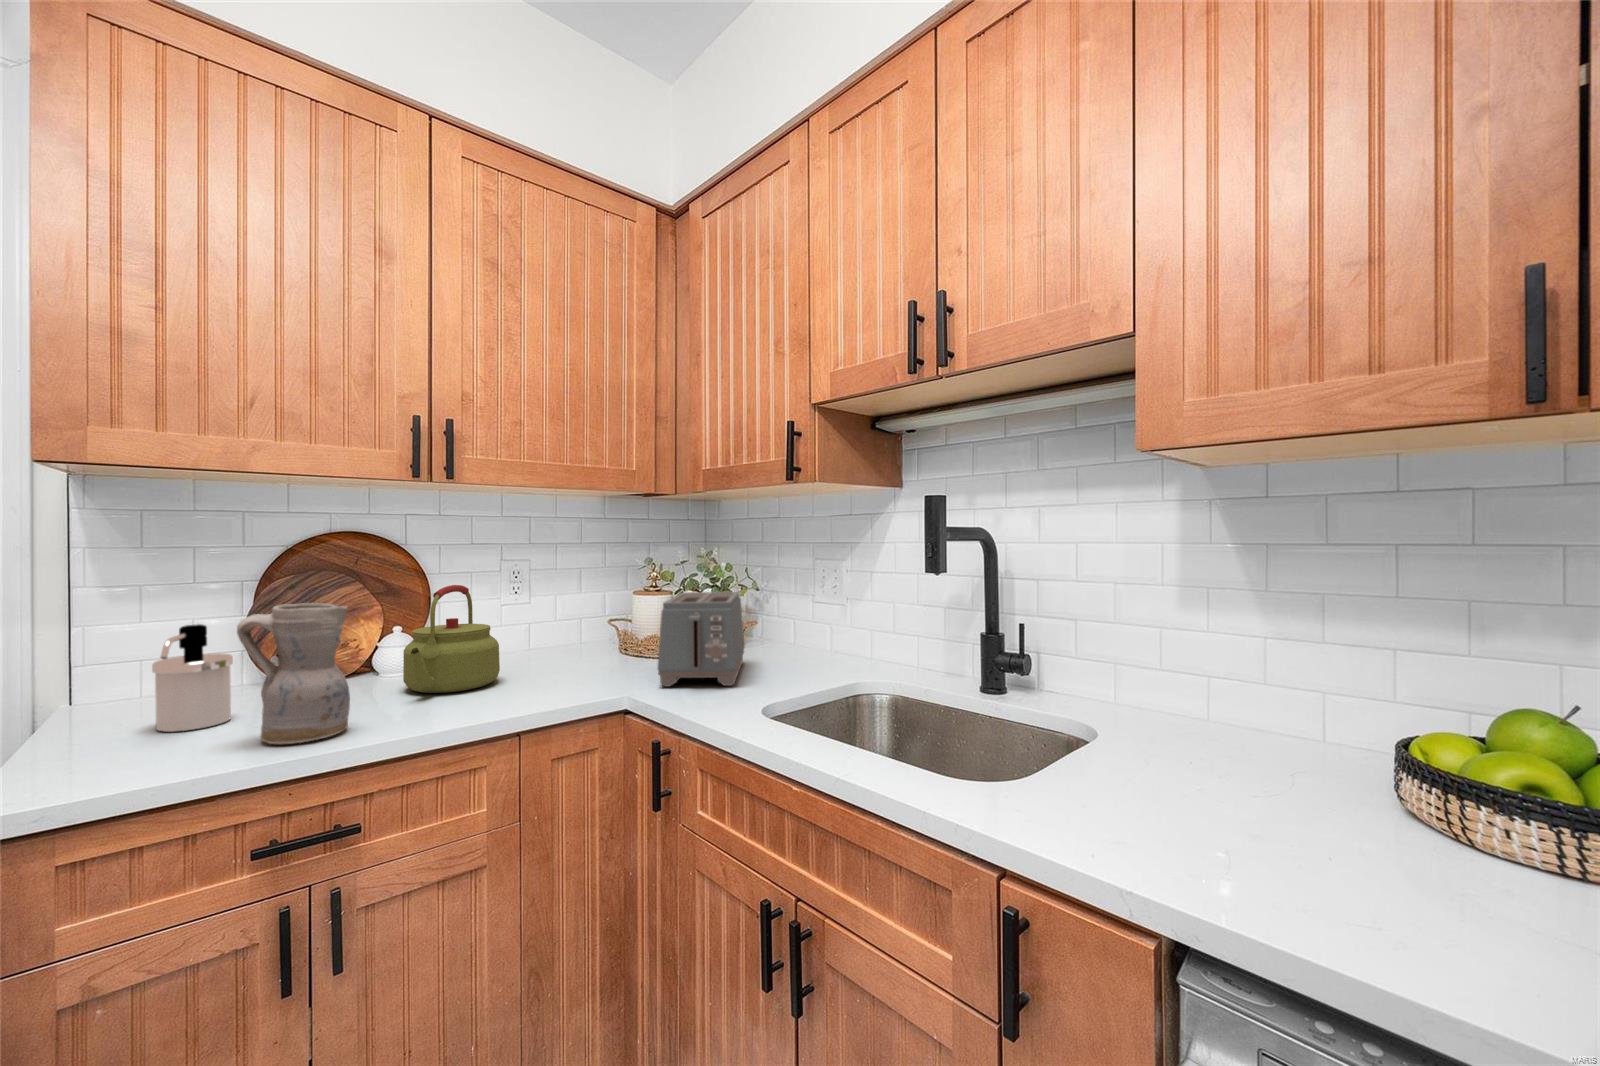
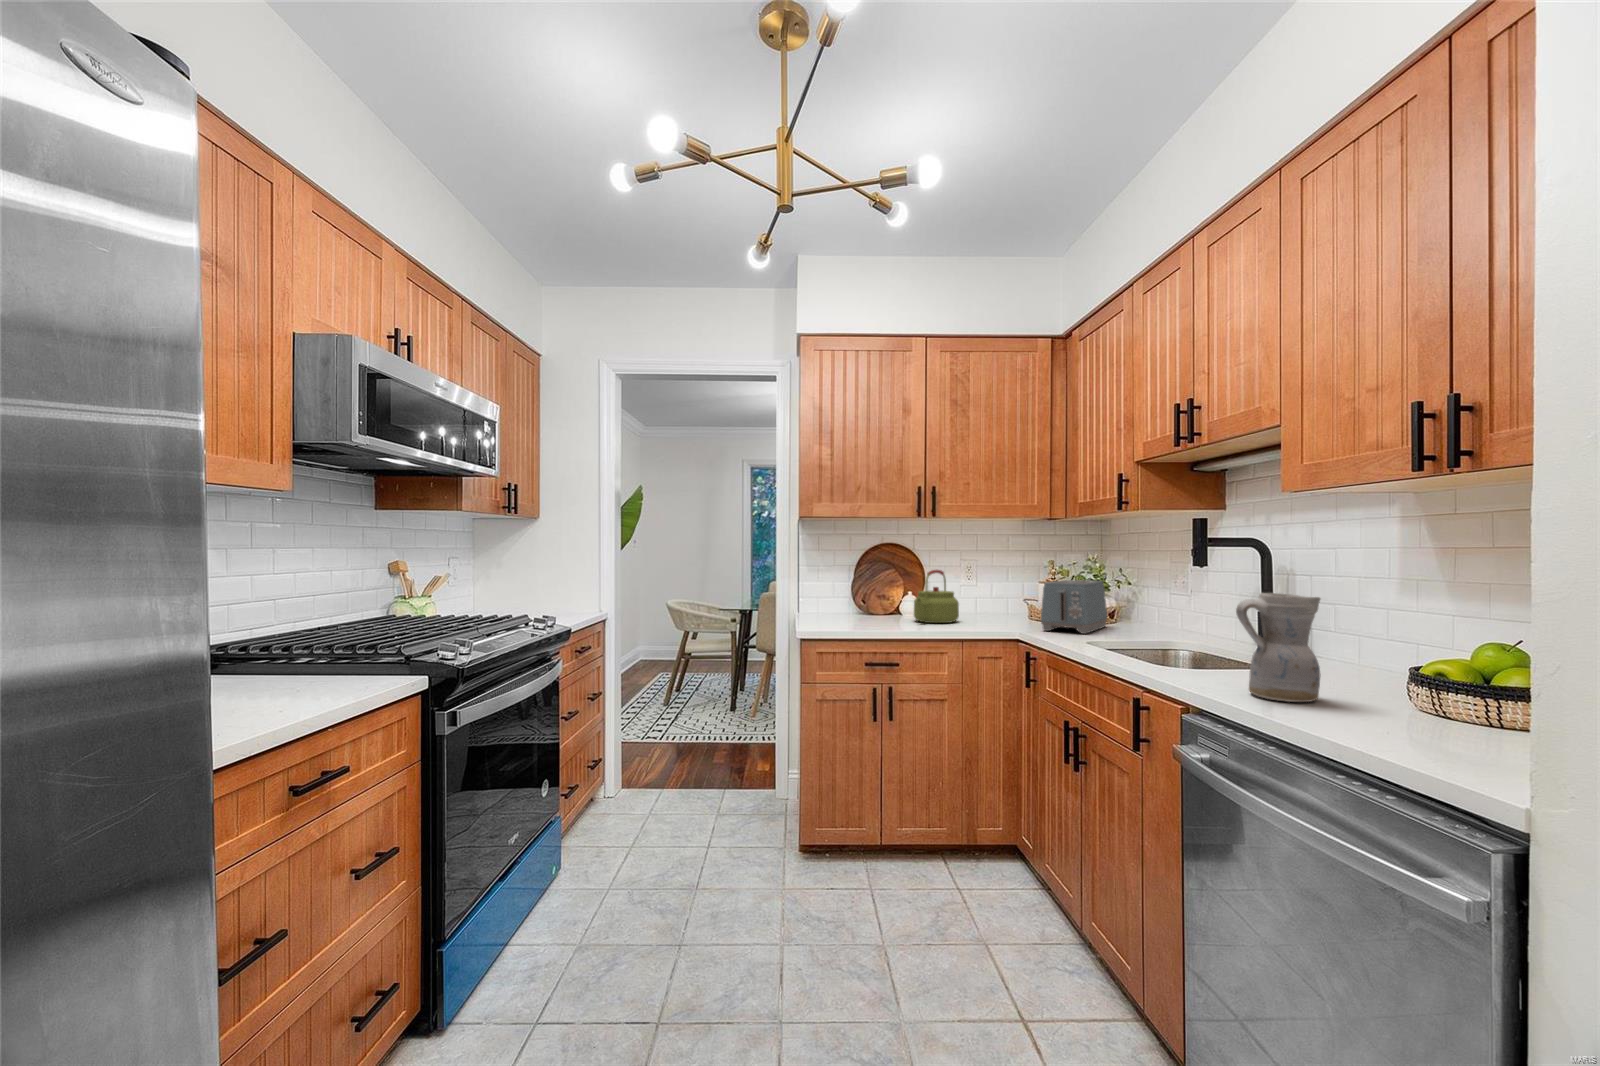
ceramic pitcher: present [237,603,350,744] -> present [1236,593,1321,702]
soap dispenser: present [152,624,233,732] -> none [824,581,849,624]

